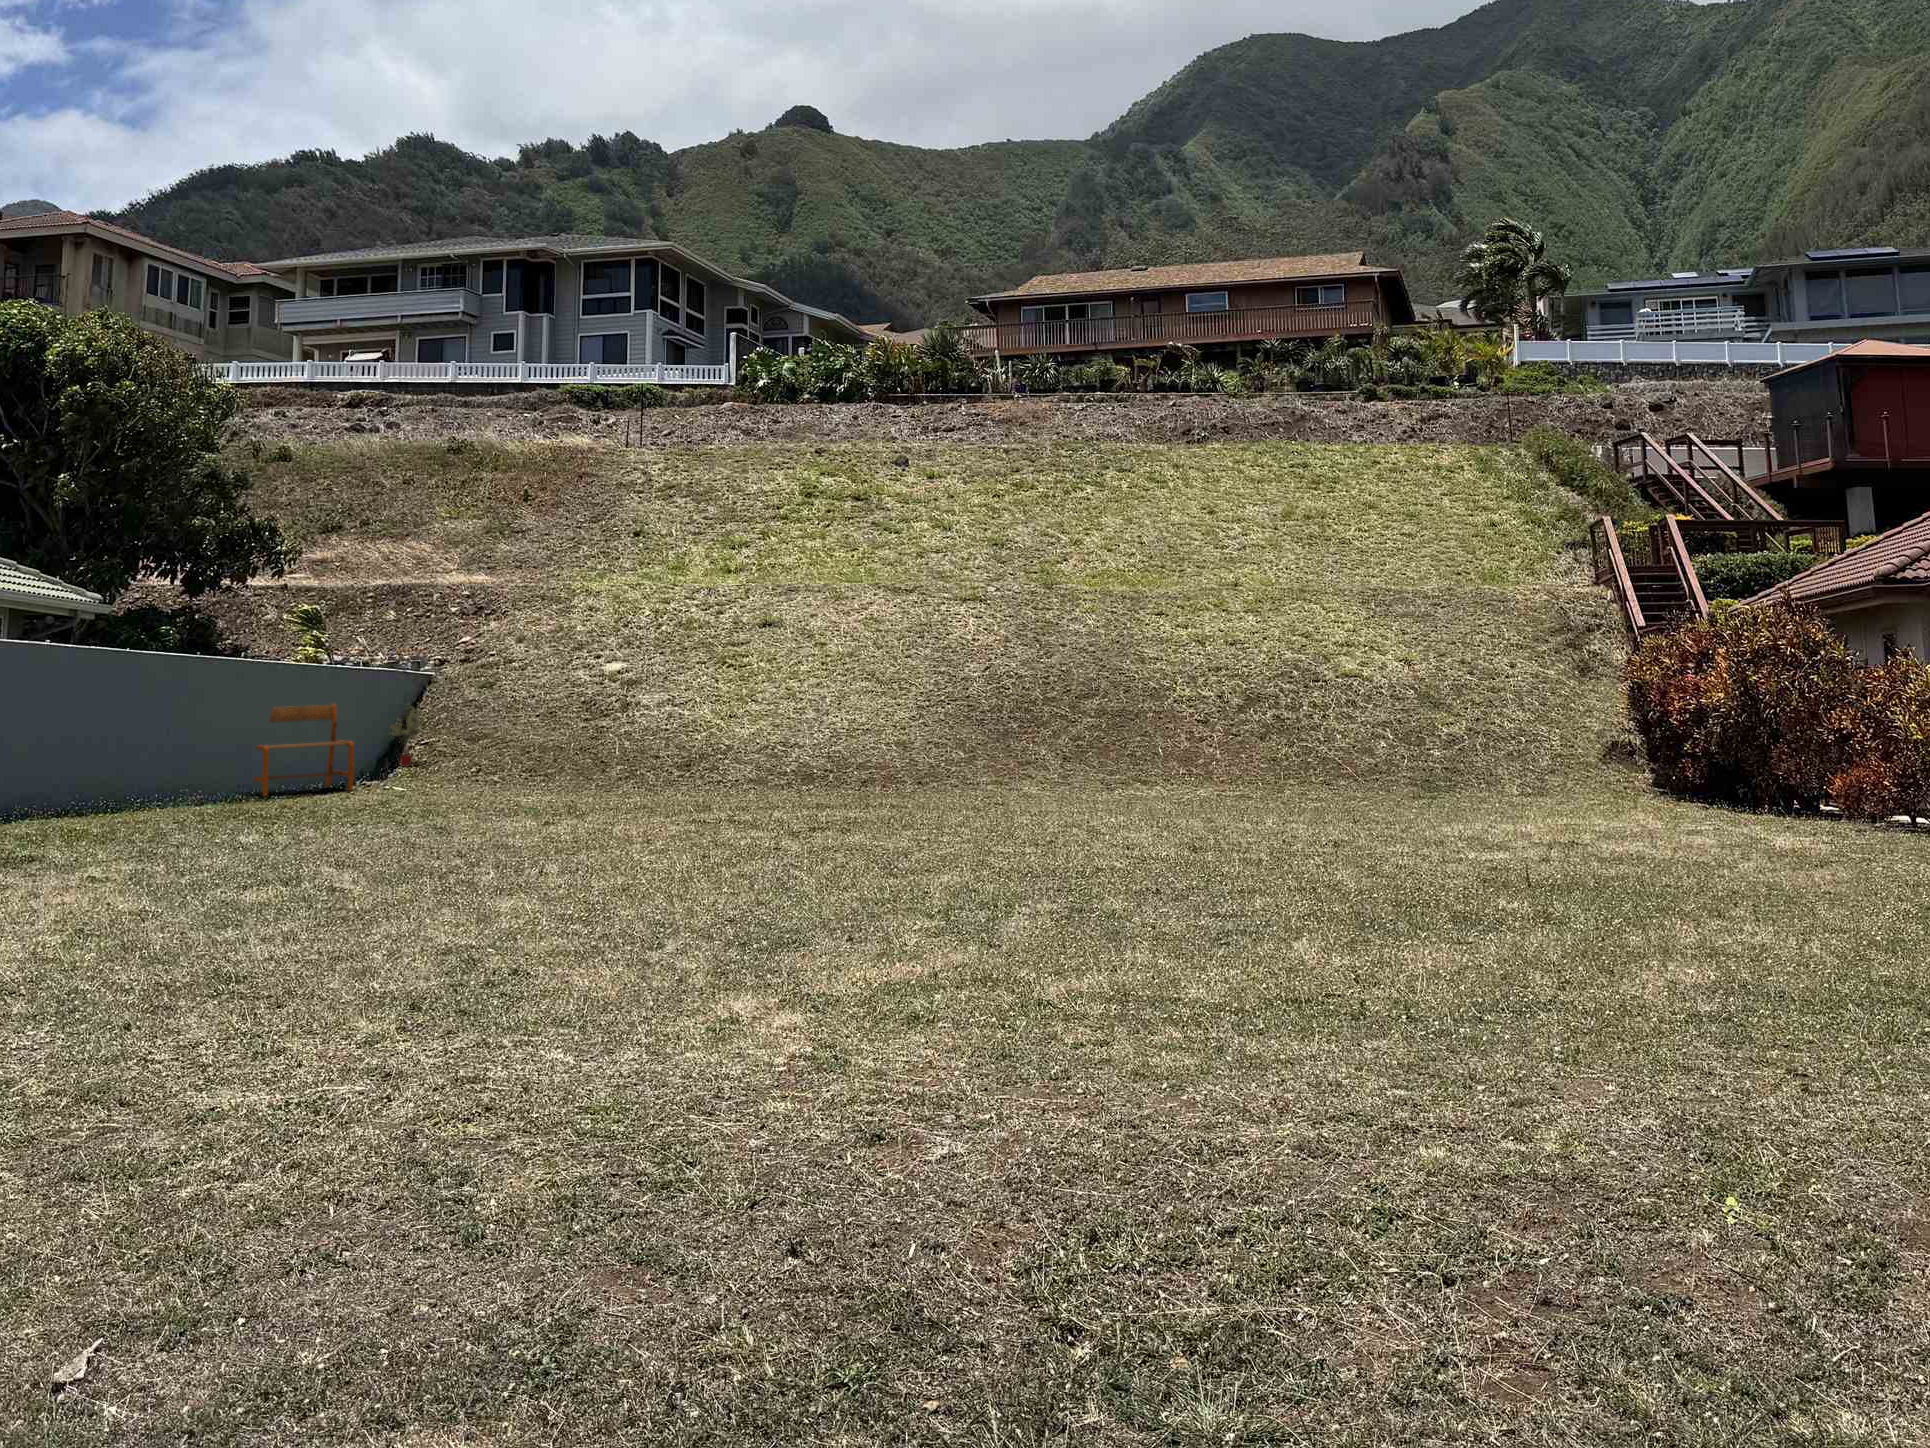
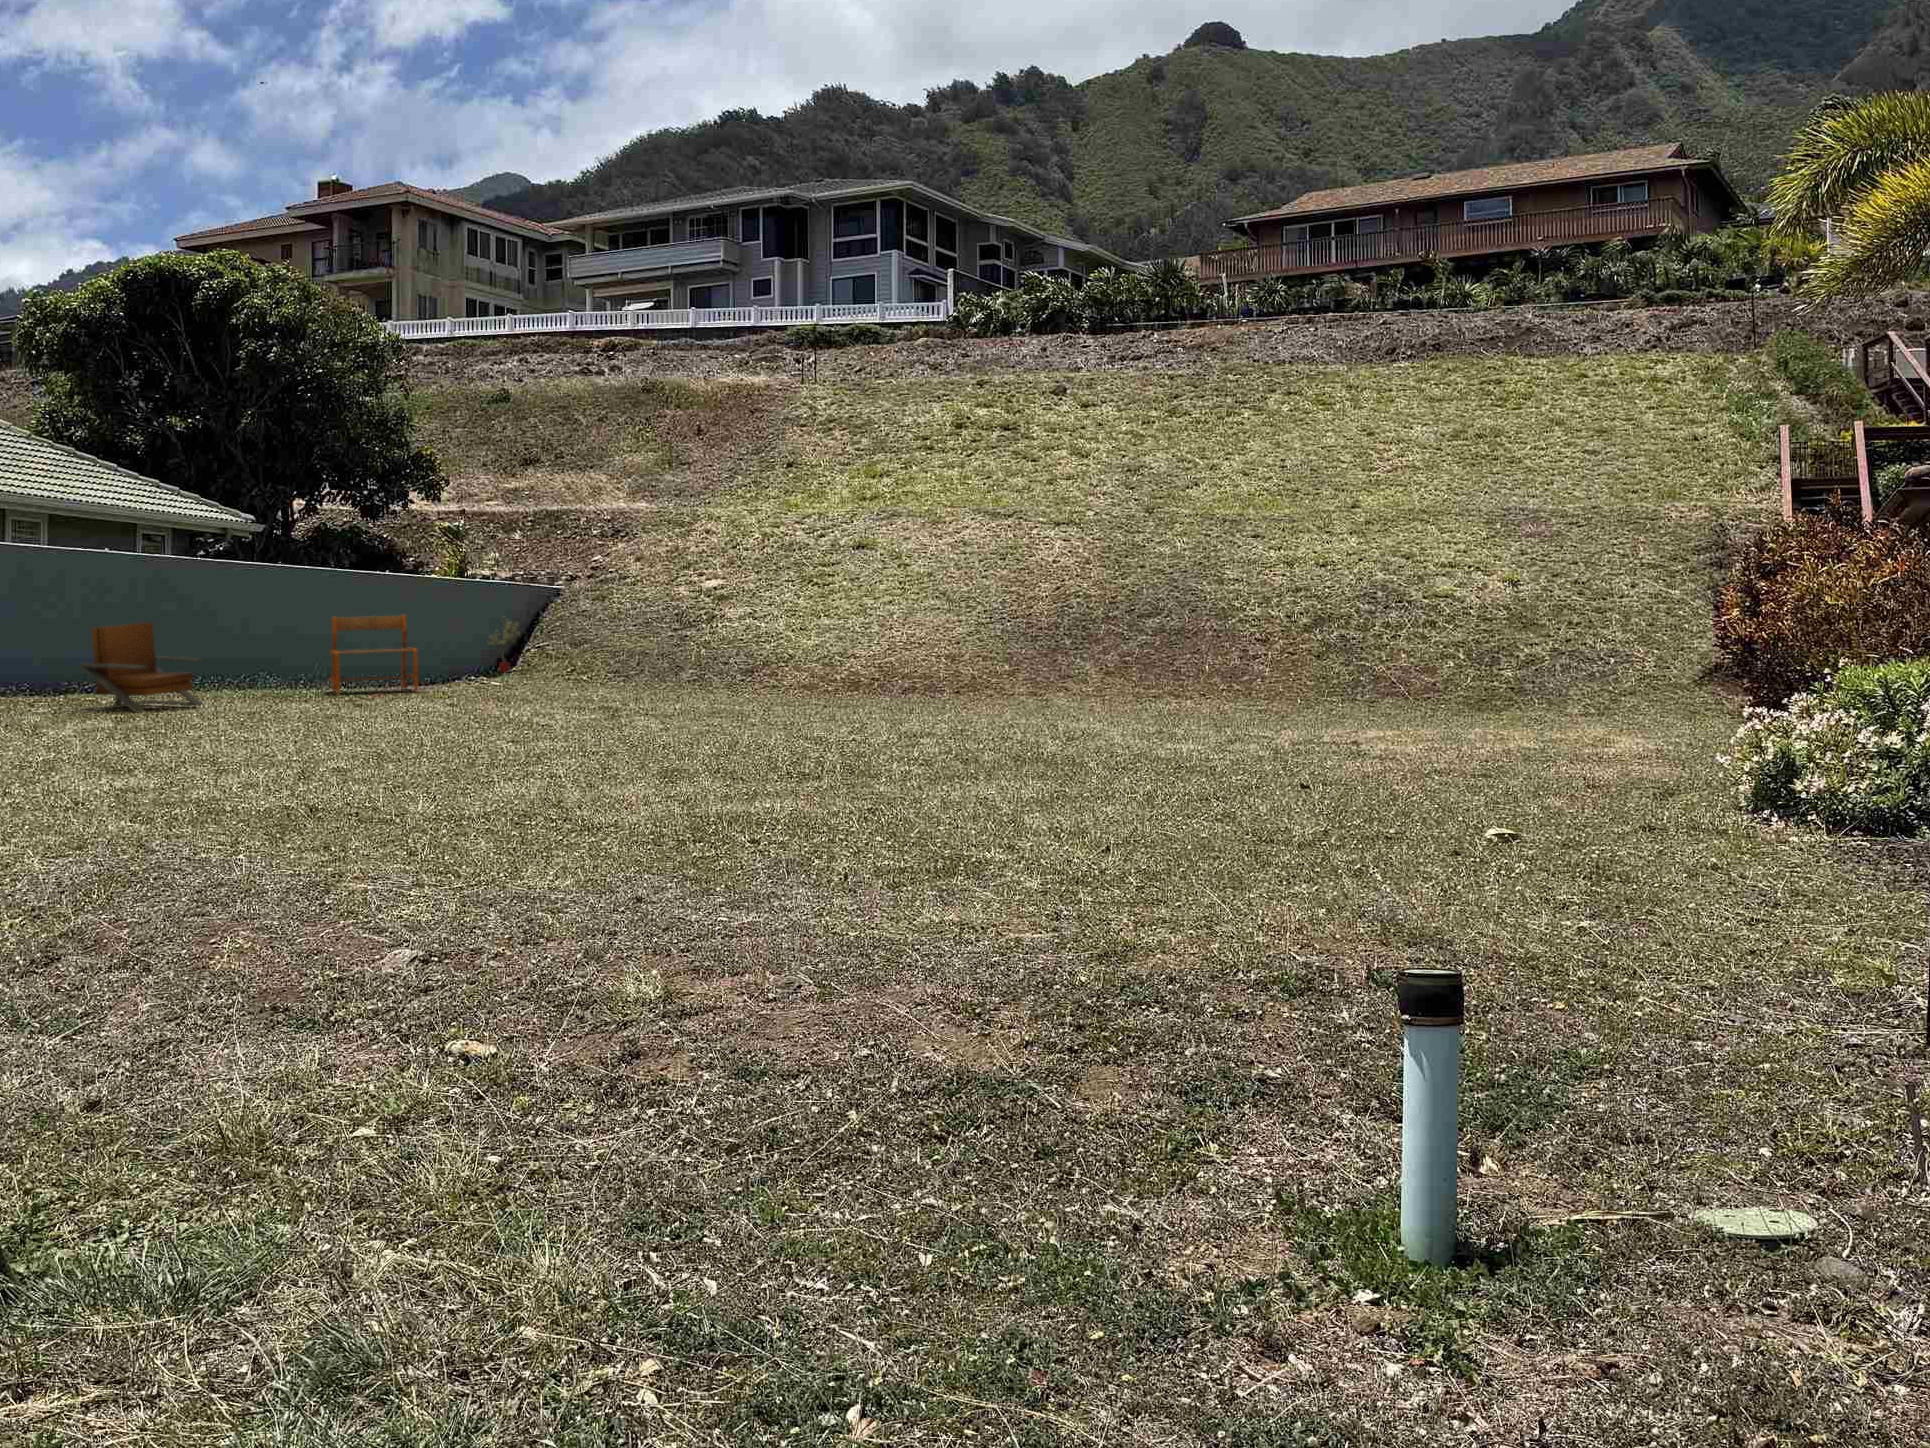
lounge chair: none [36,717,174,825] -> present [79,622,202,712]

